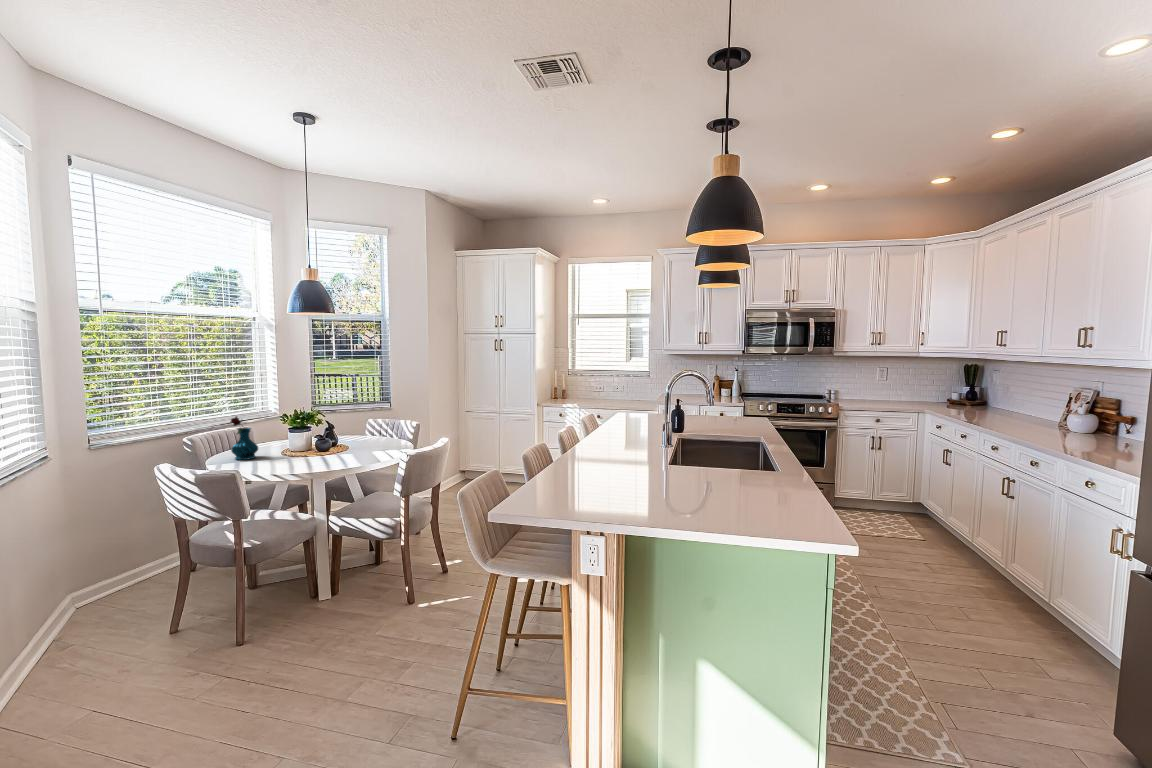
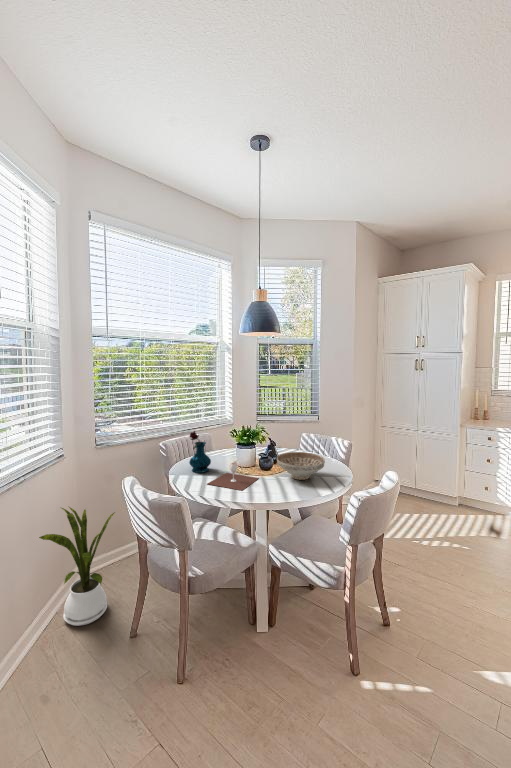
decorative bowl: none [335,431,384,454] -> present [277,452,325,480]
wine glass: none [256,444,316,466] -> present [208,463,258,490]
house plant: none [39,508,137,643] -> present [39,507,115,626]

